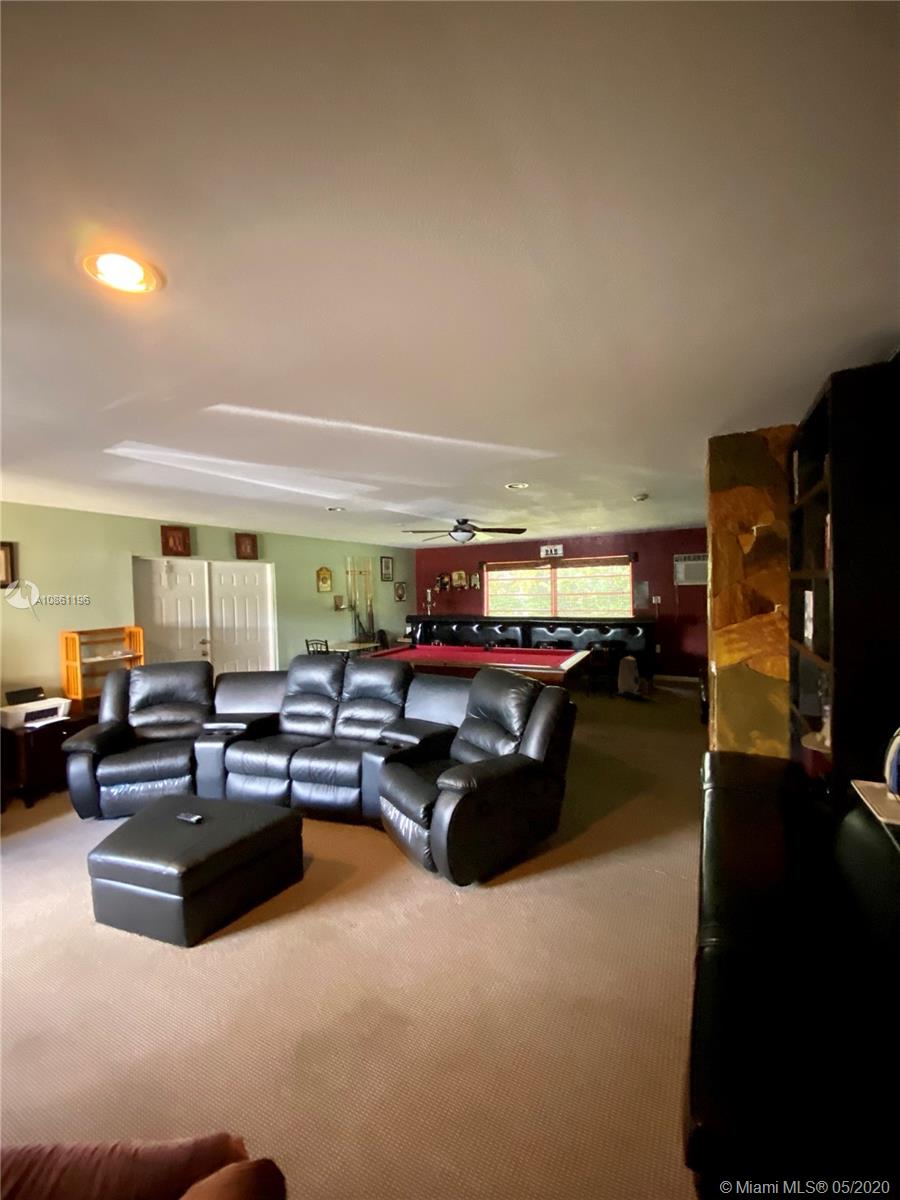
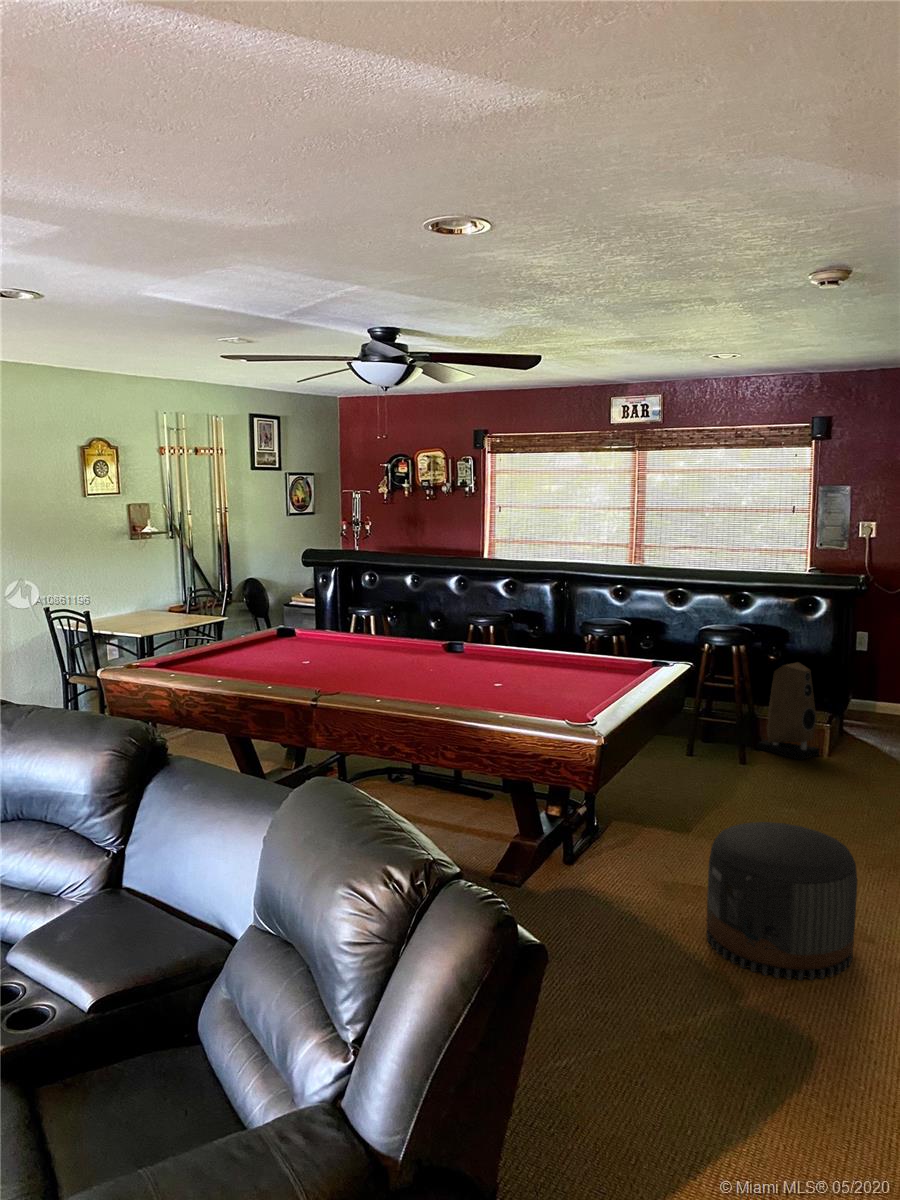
pouf: none [603,706,659,760] -> present [707,822,857,980]

